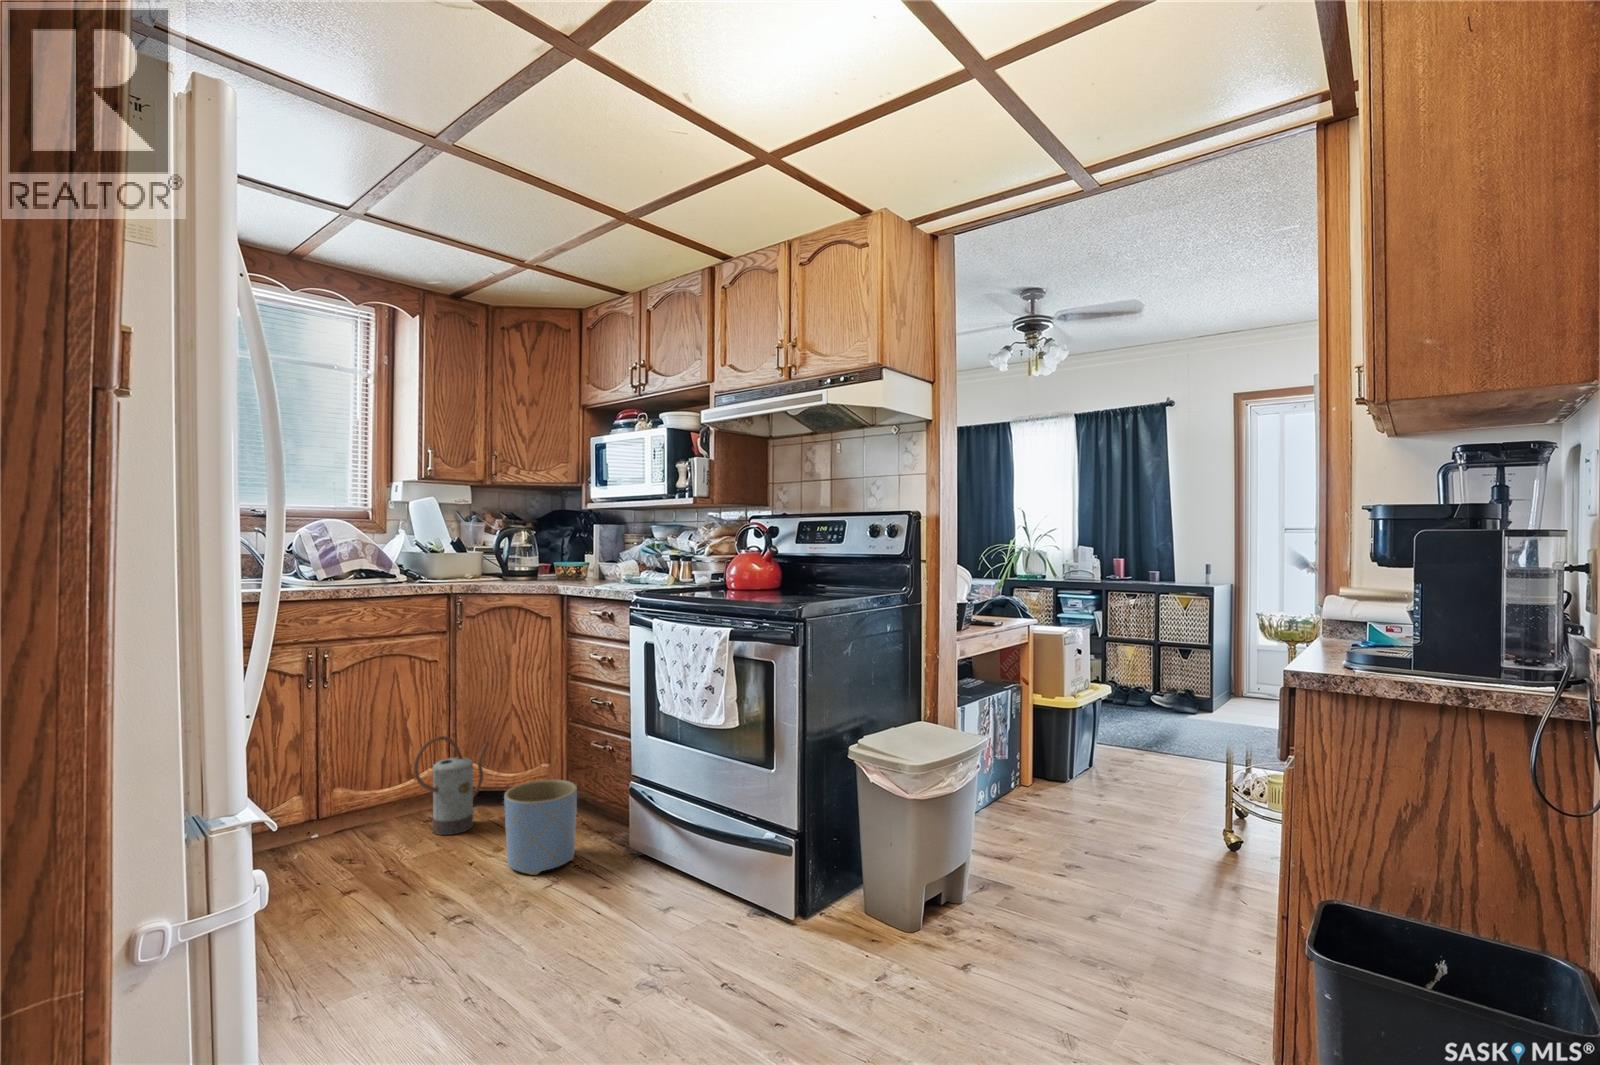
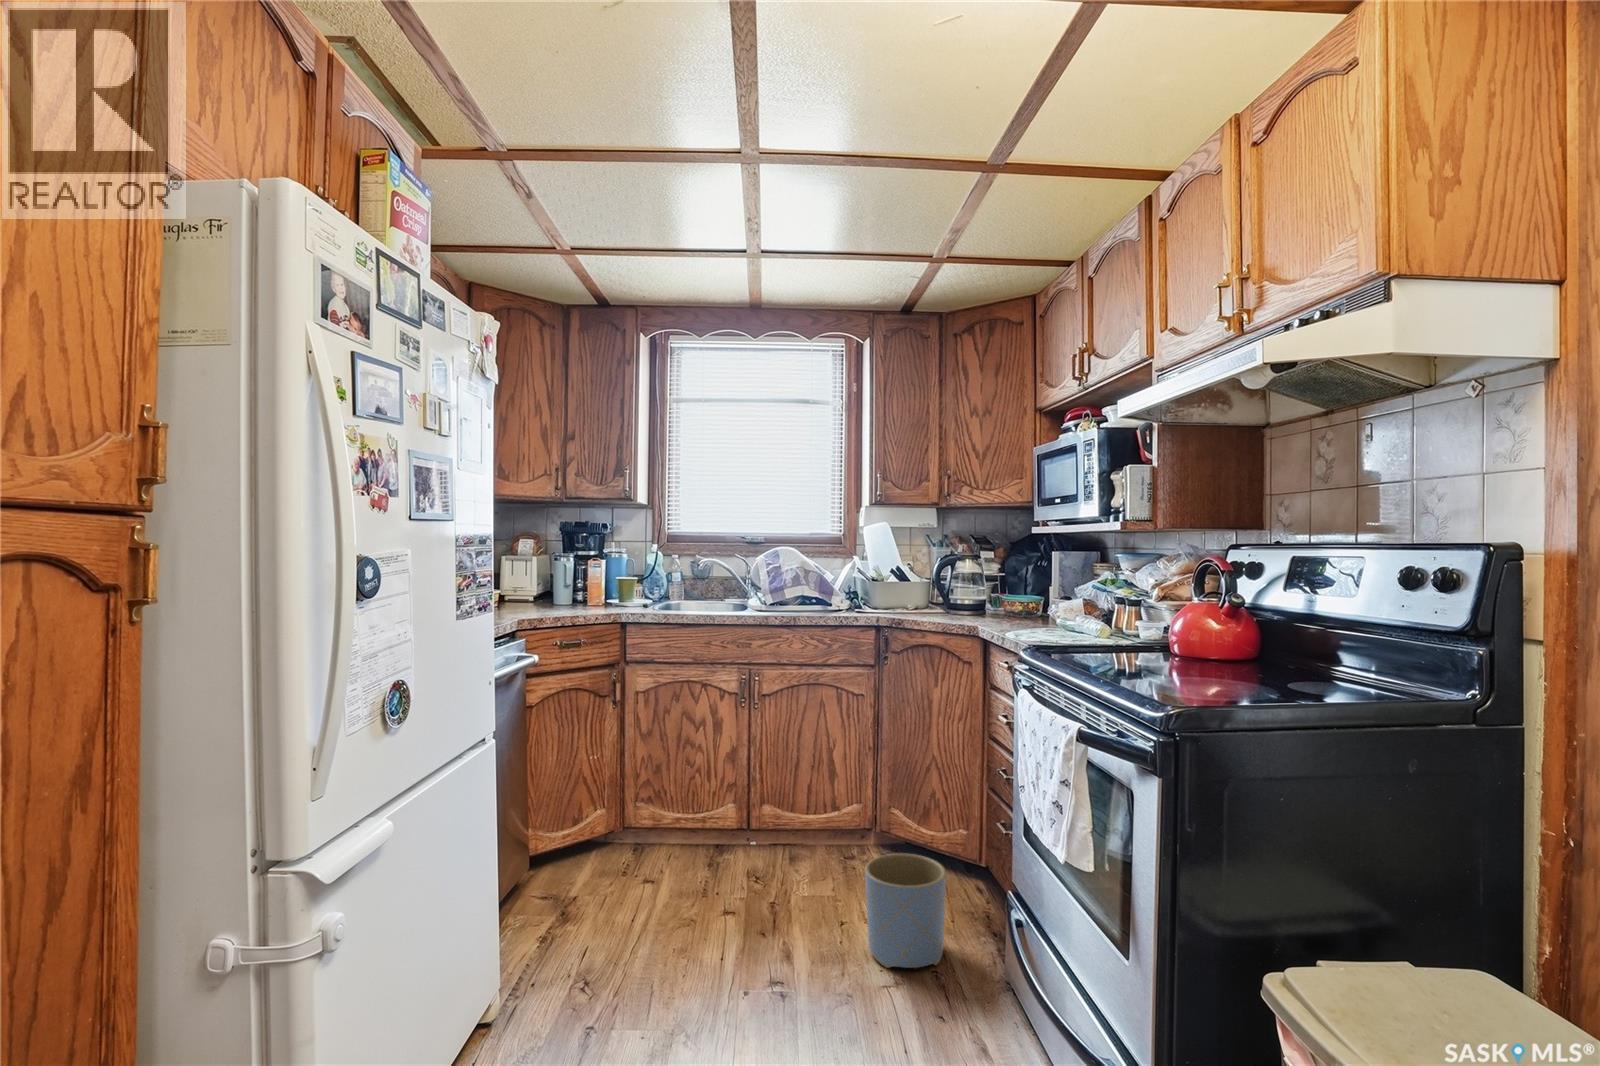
watering can: present [414,736,489,835] -> none [819,776,905,884]

